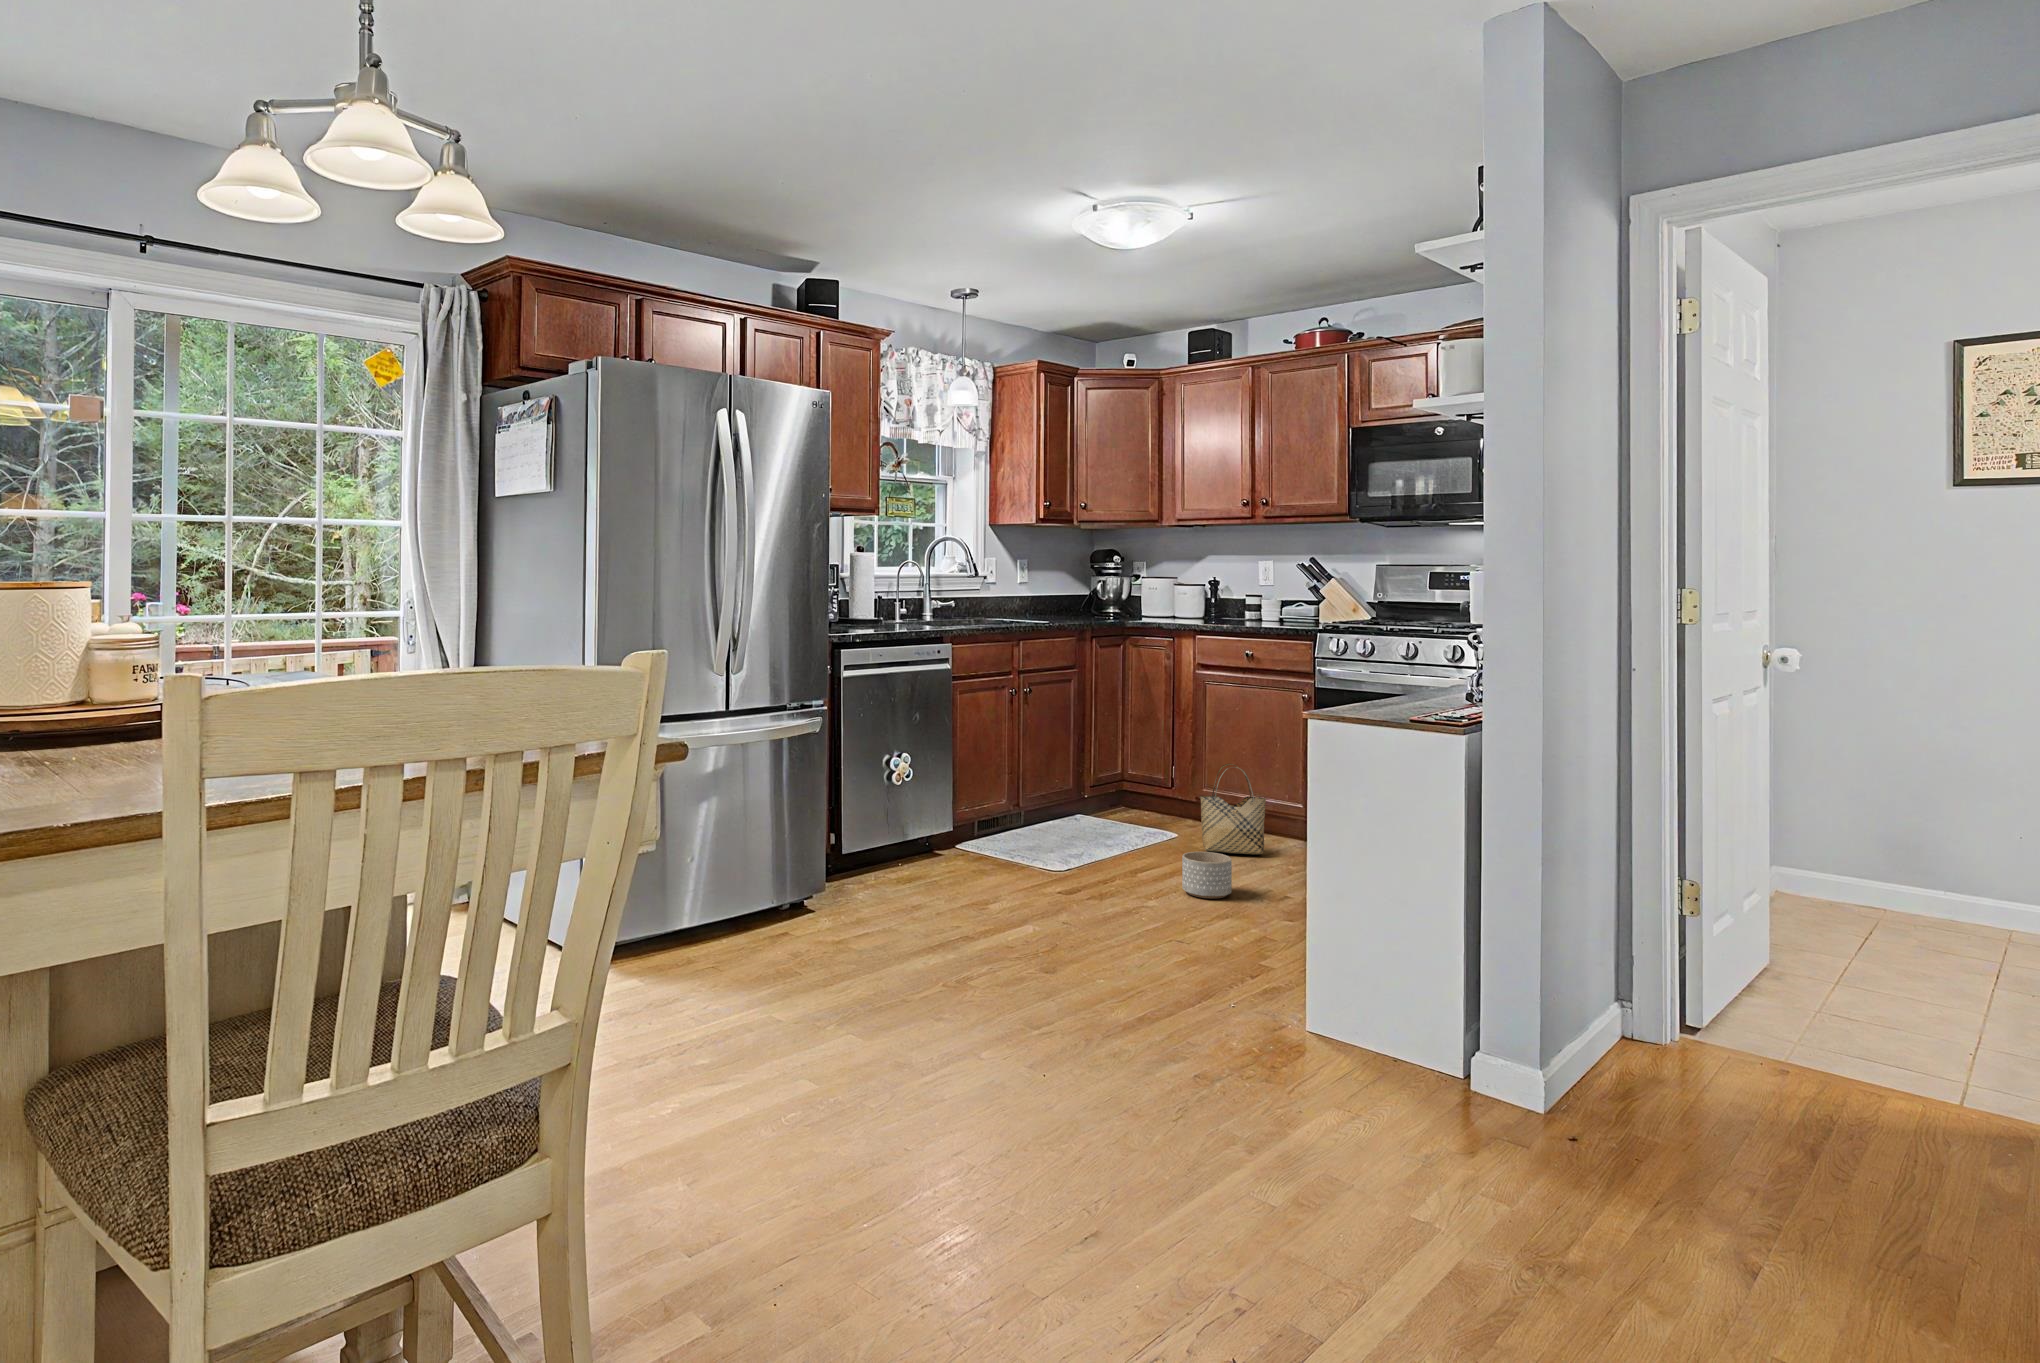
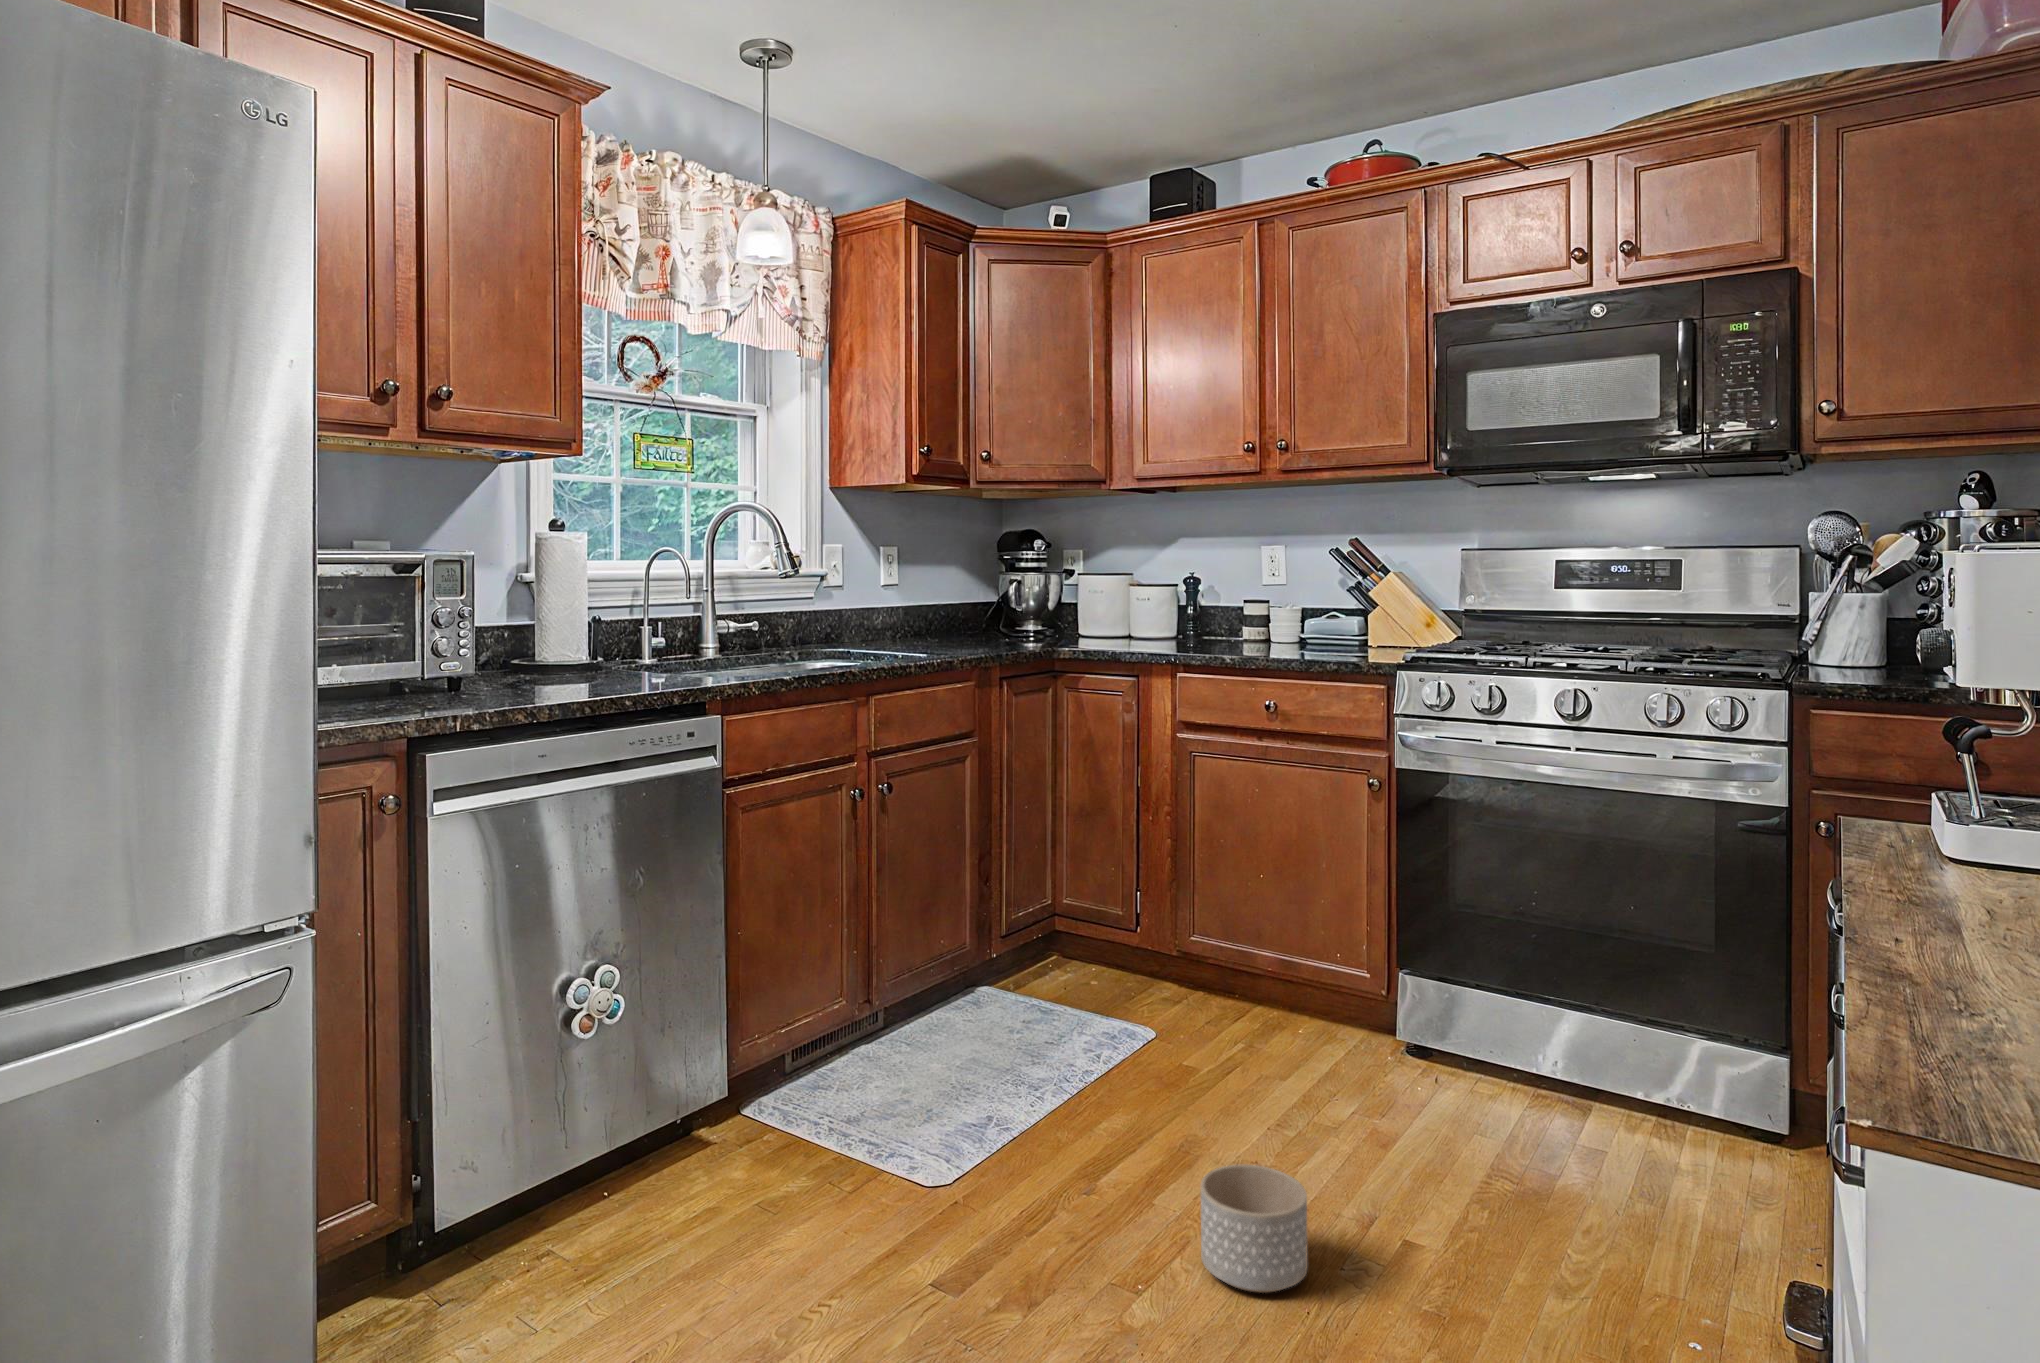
woven basket: present [1200,764,1266,855] -> none [1204,922,1326,1102]

